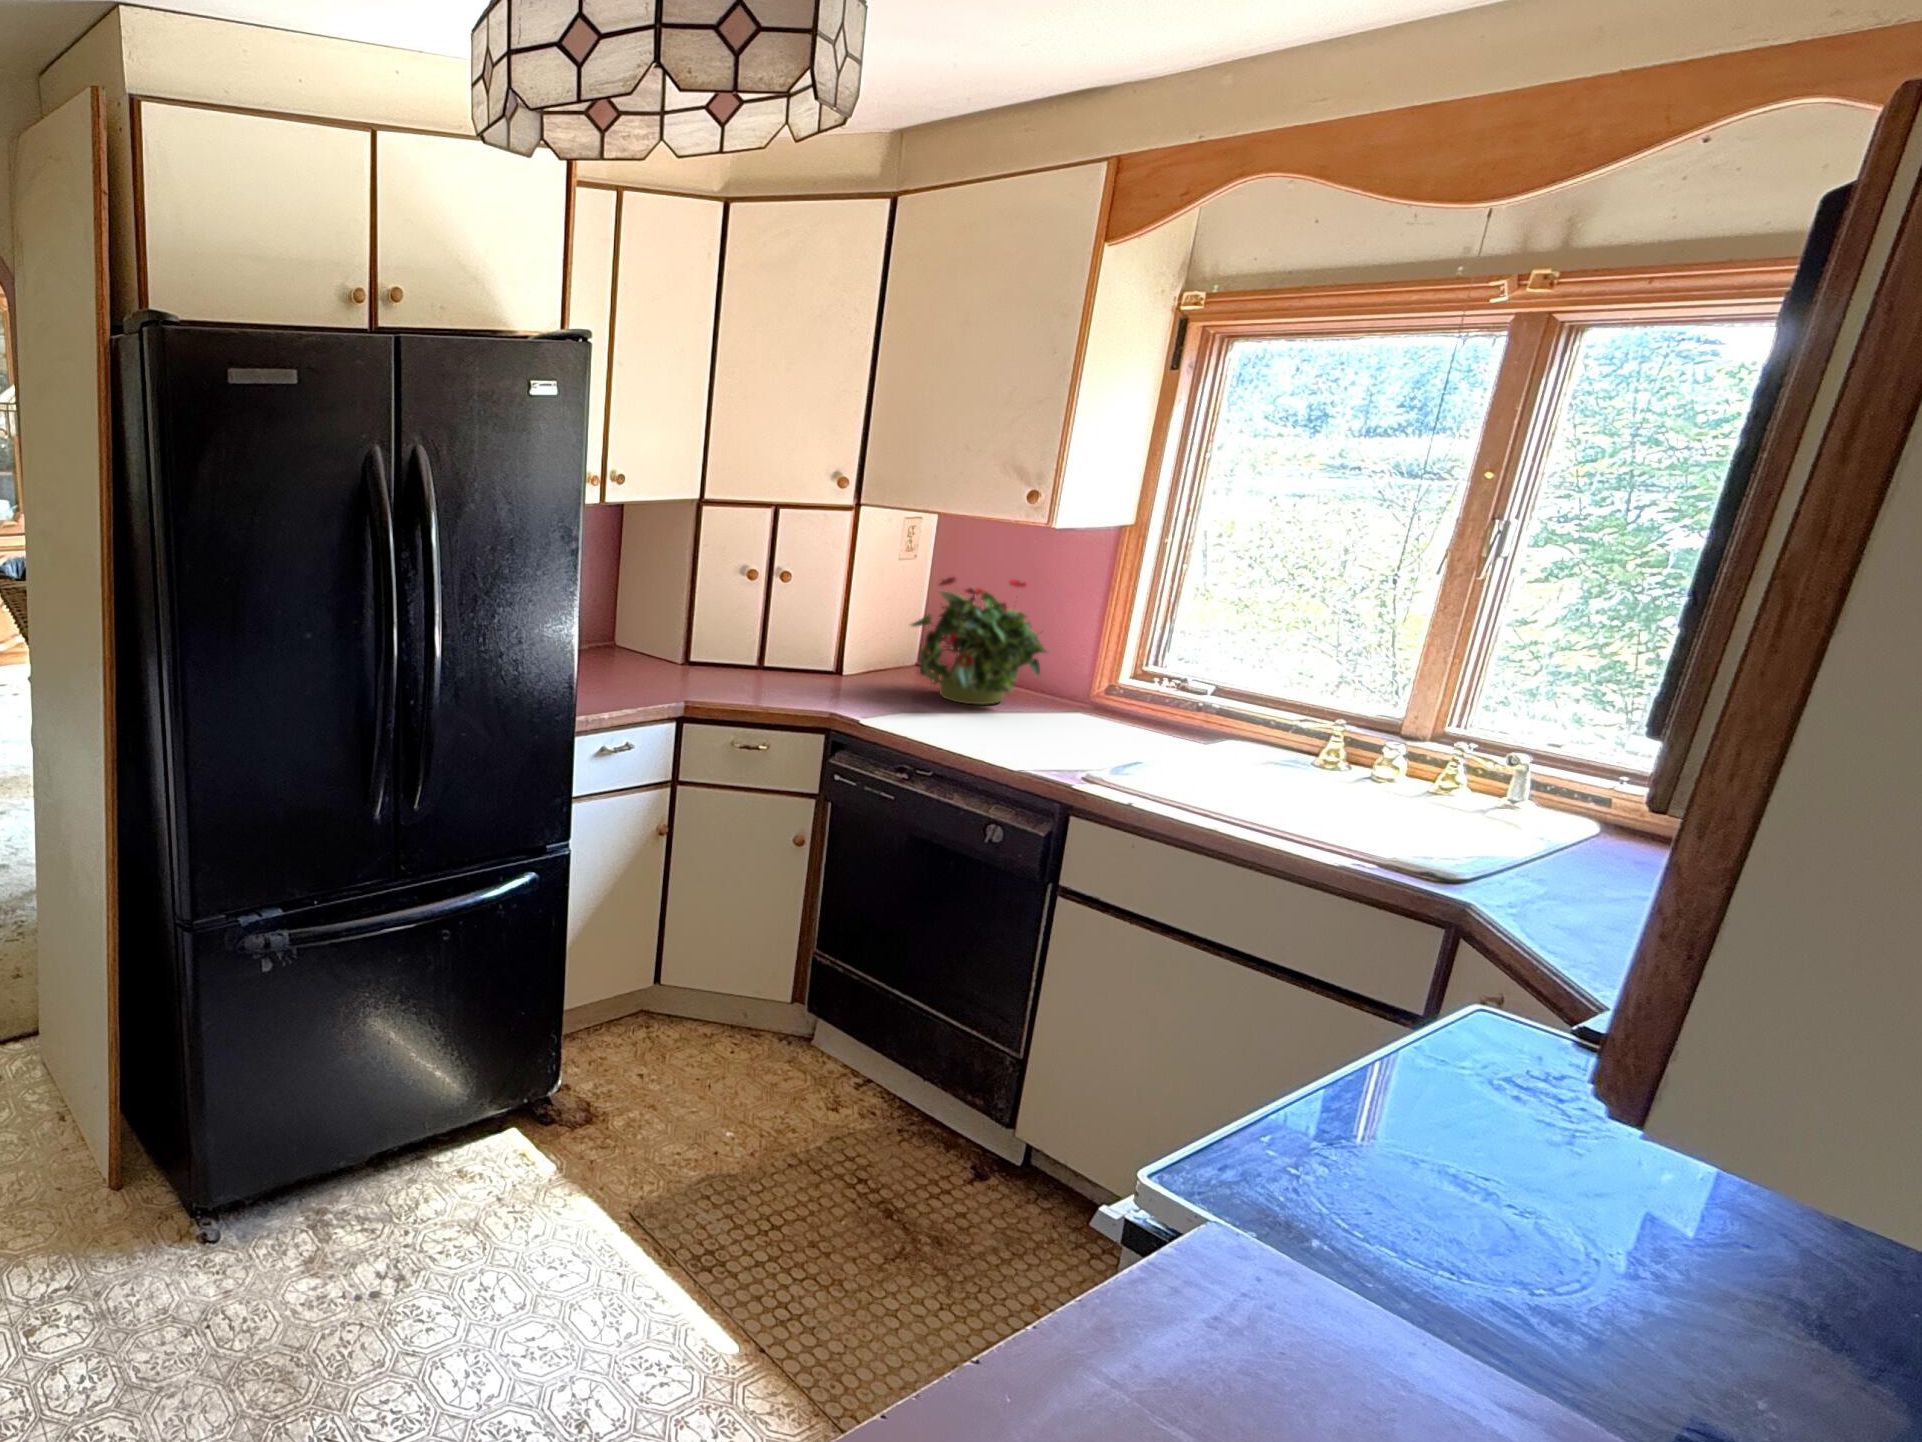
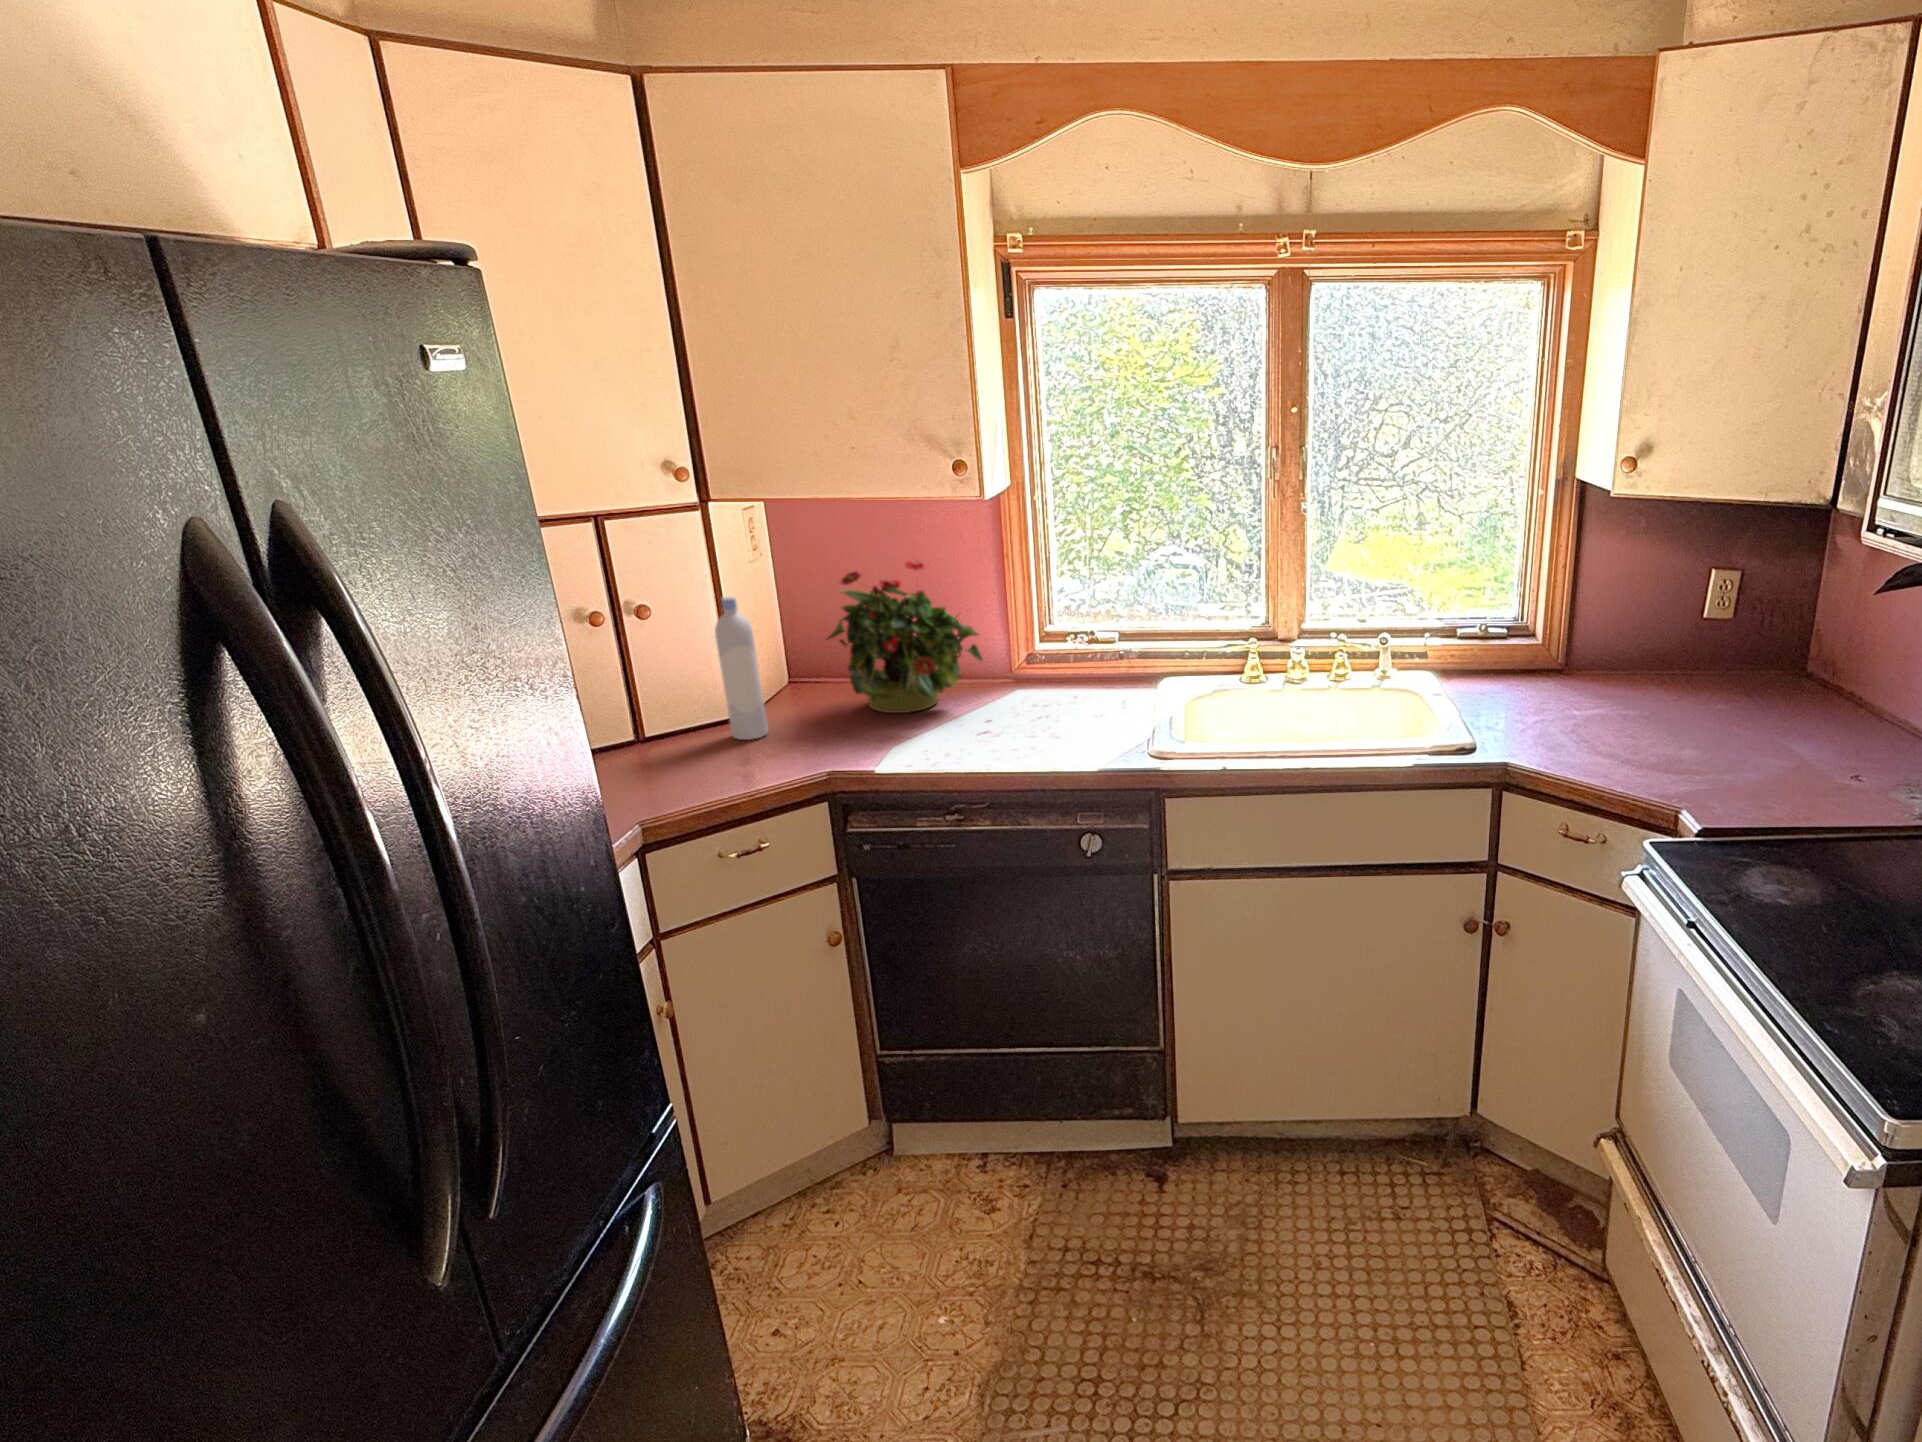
bottle: none [817,576,854,687] -> present [715,597,768,740]

